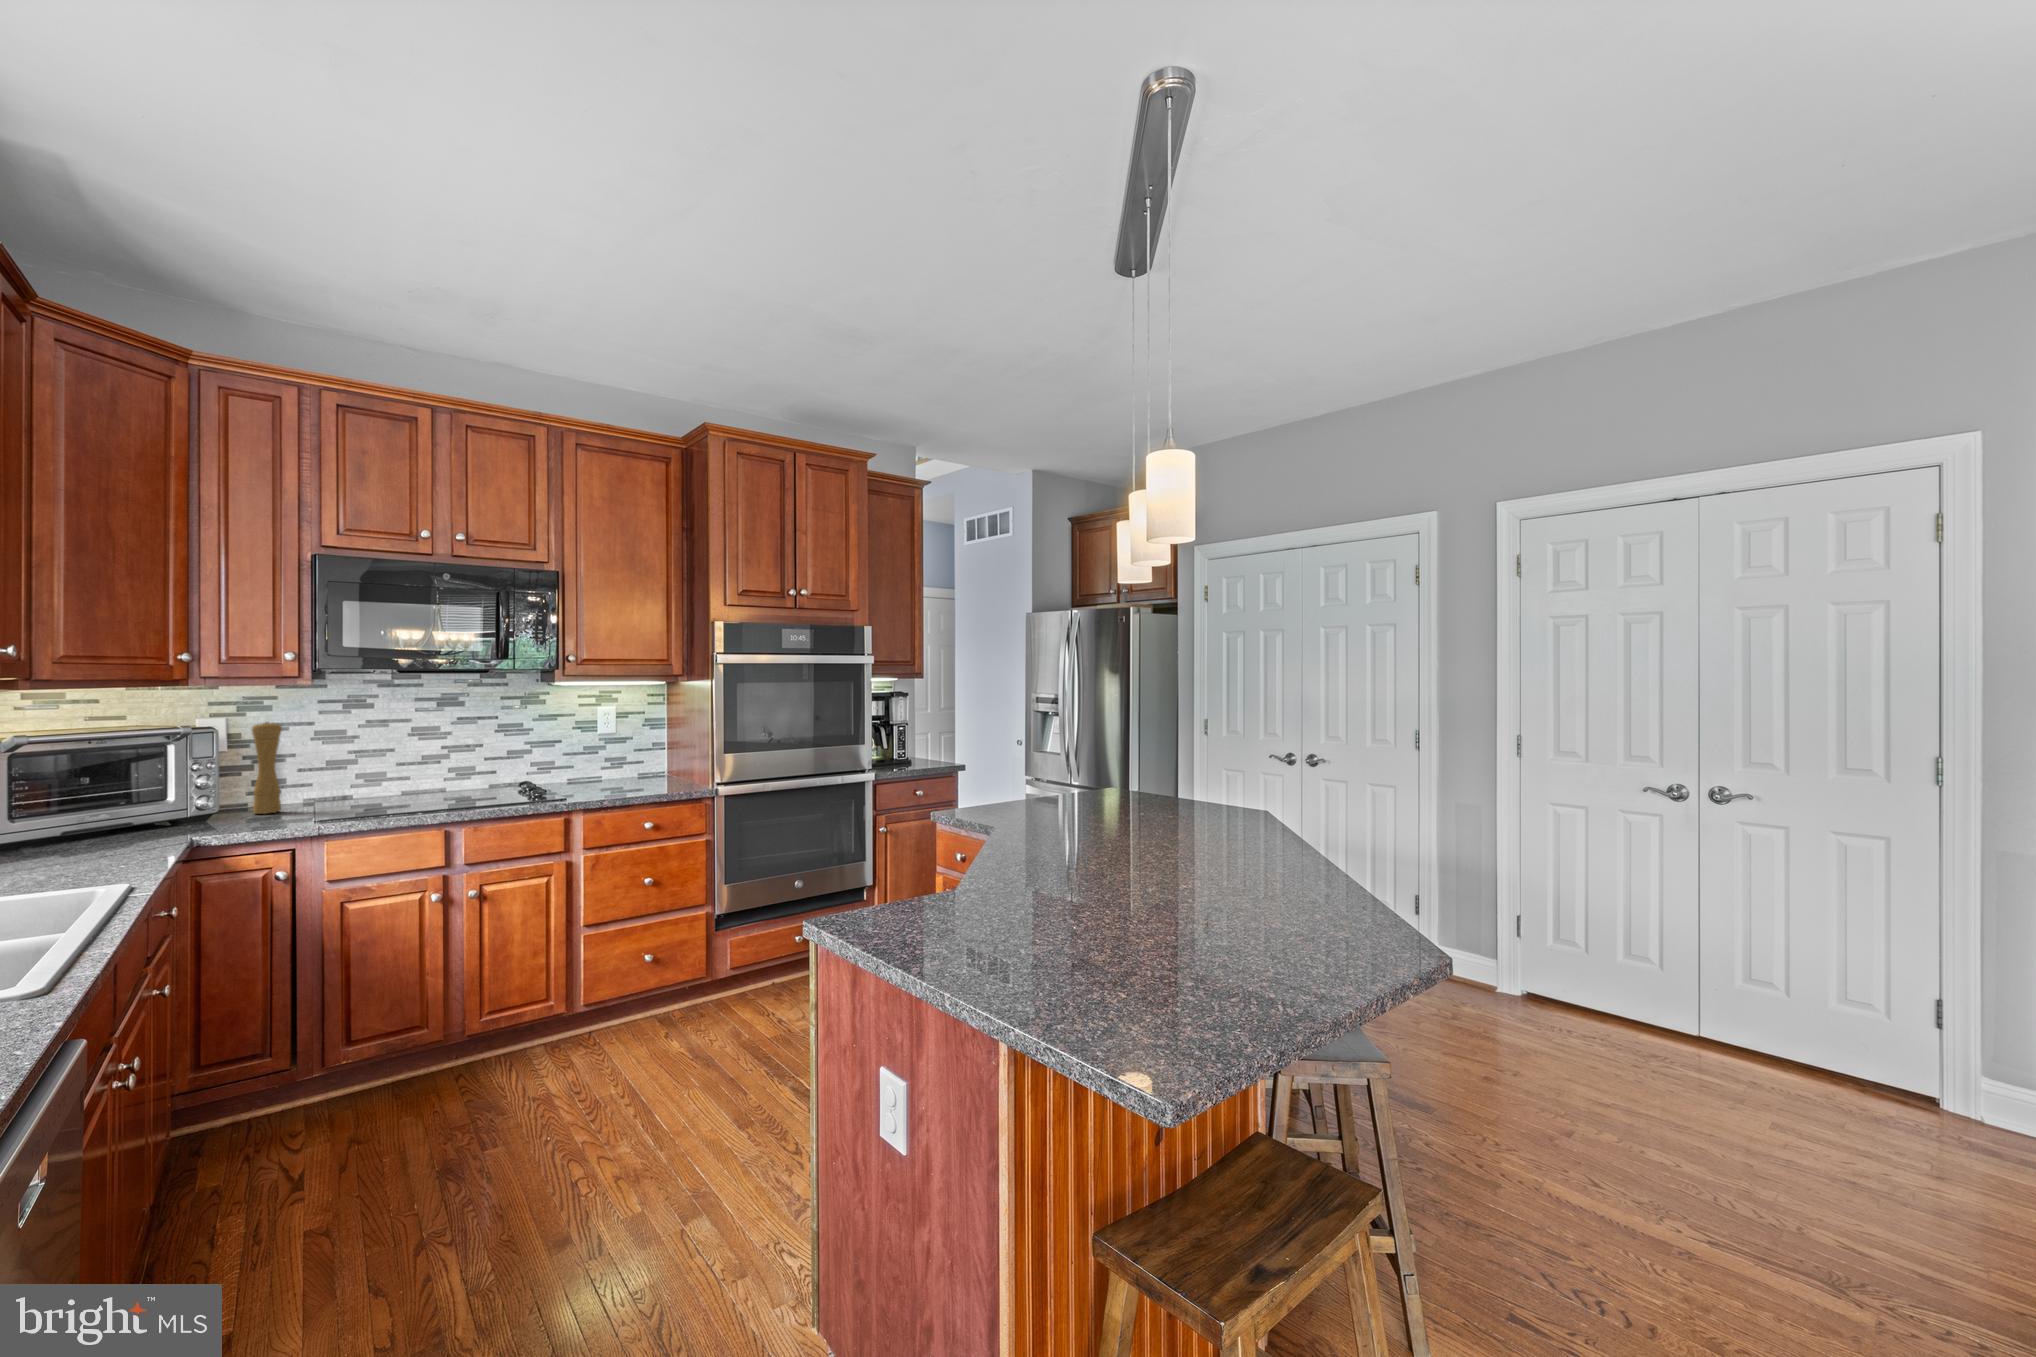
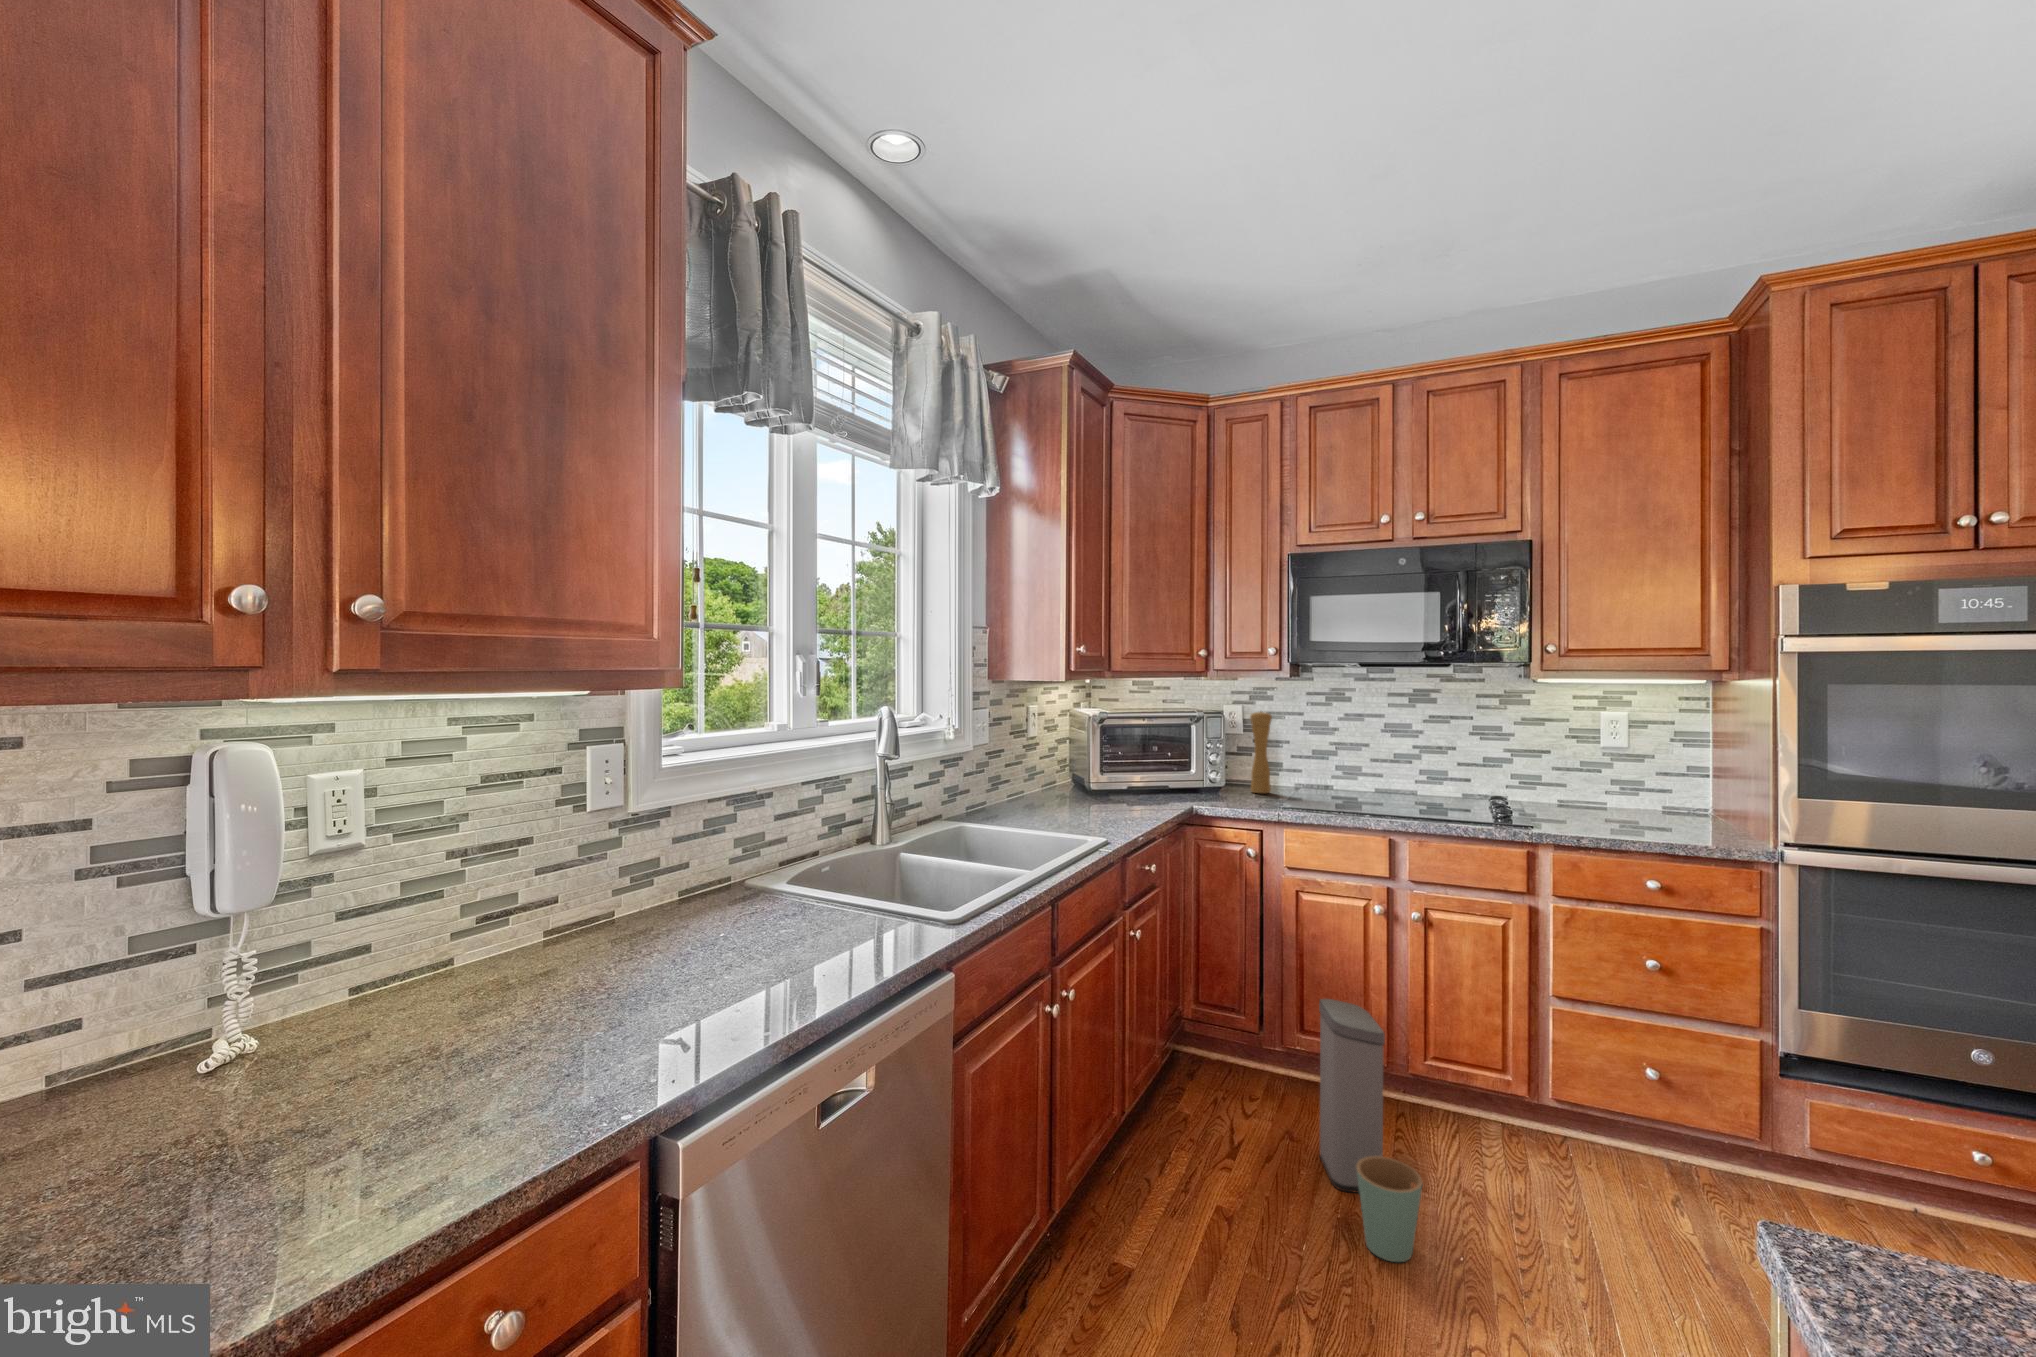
trash can: none [397,982,522,1169] -> present [1319,999,1423,1262]

